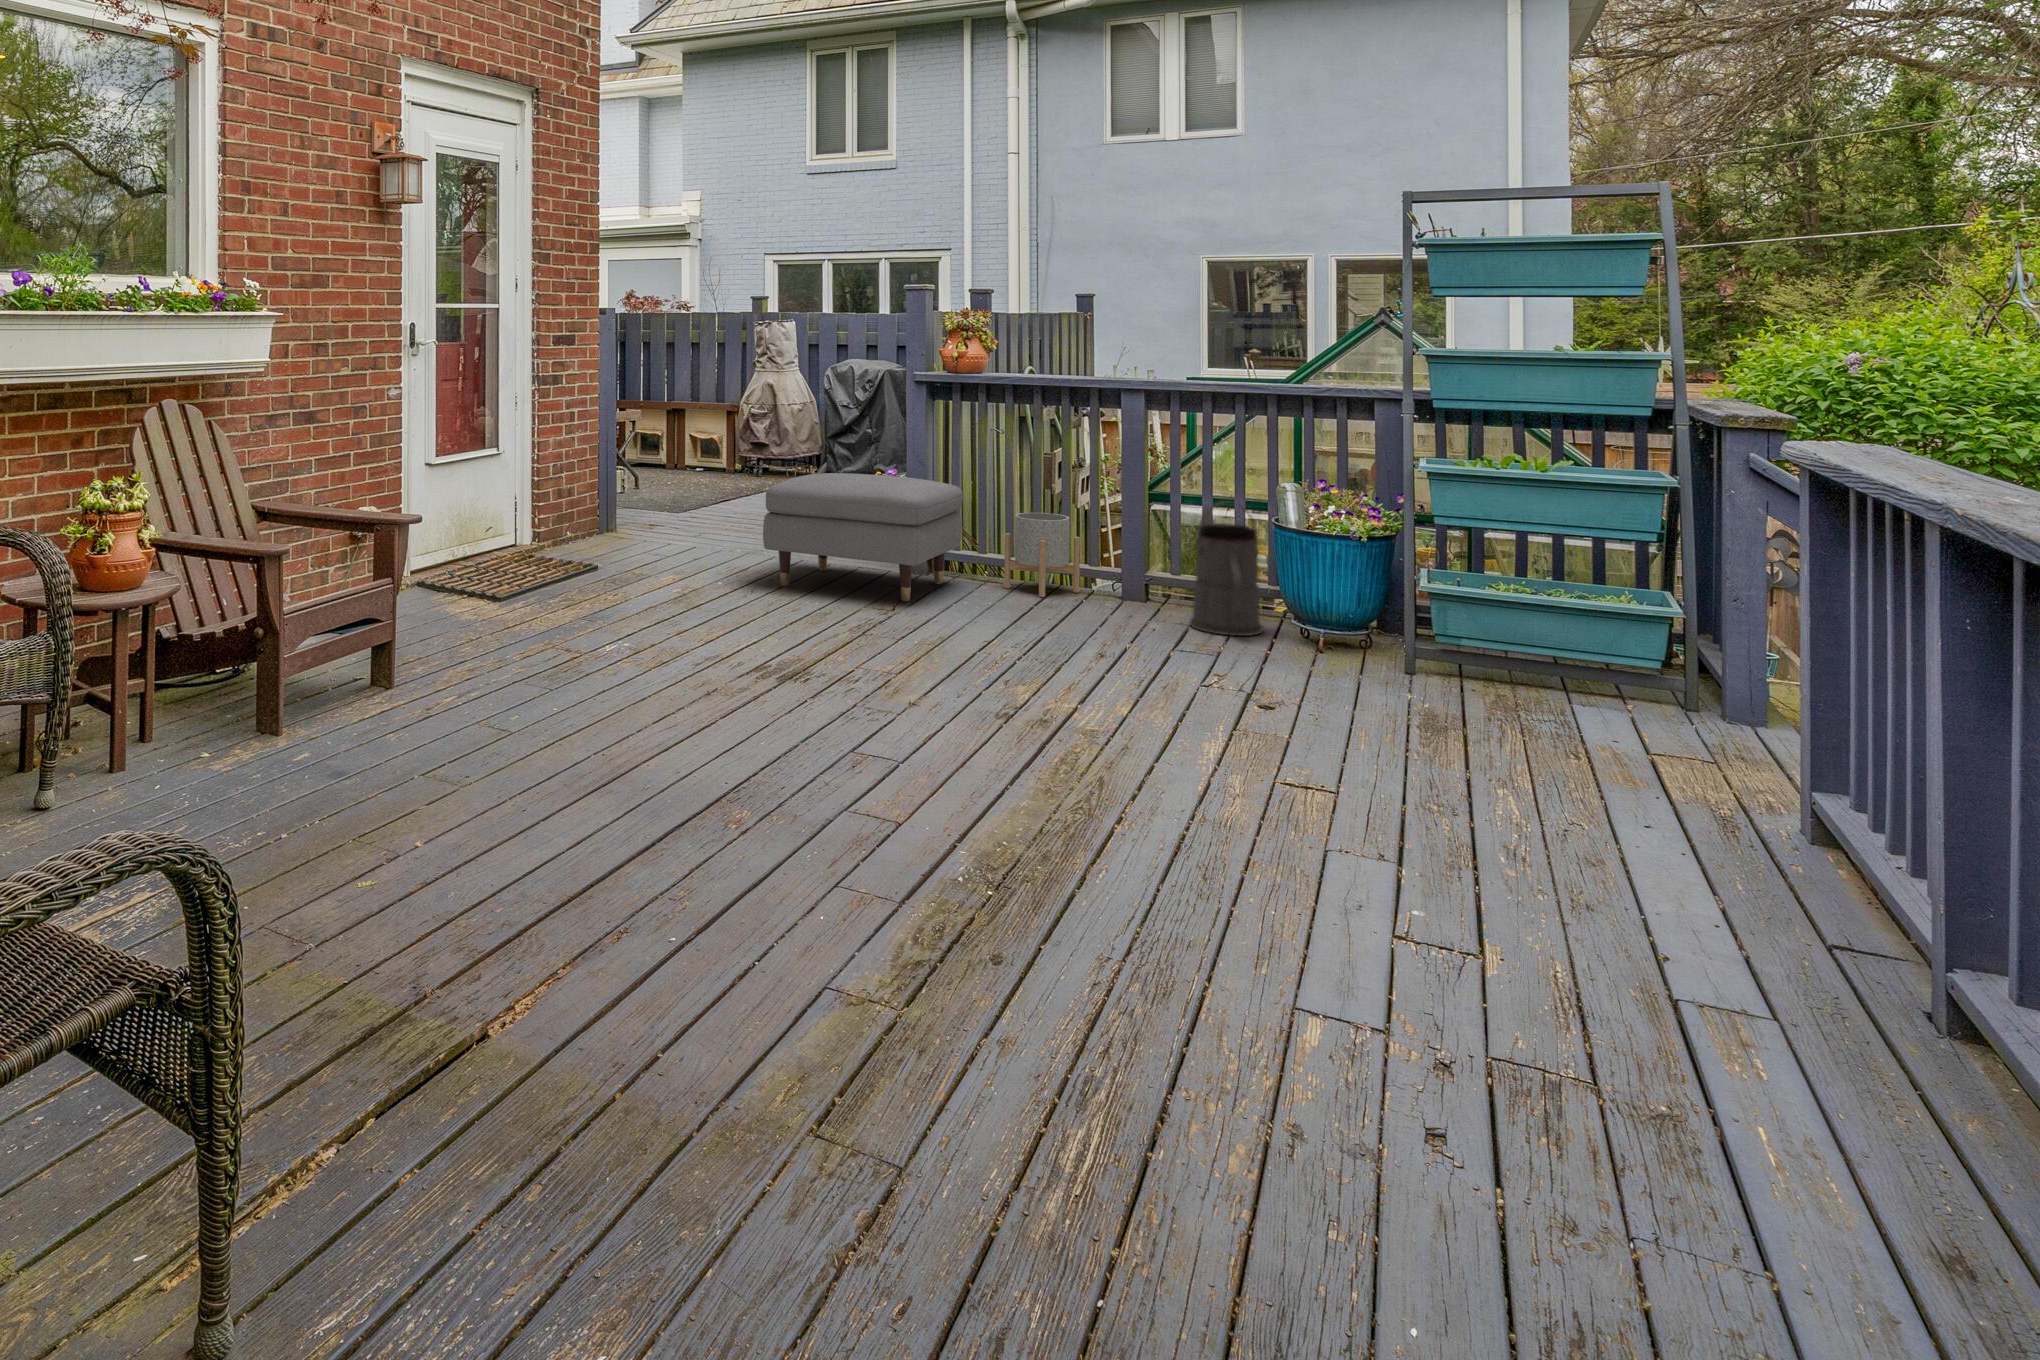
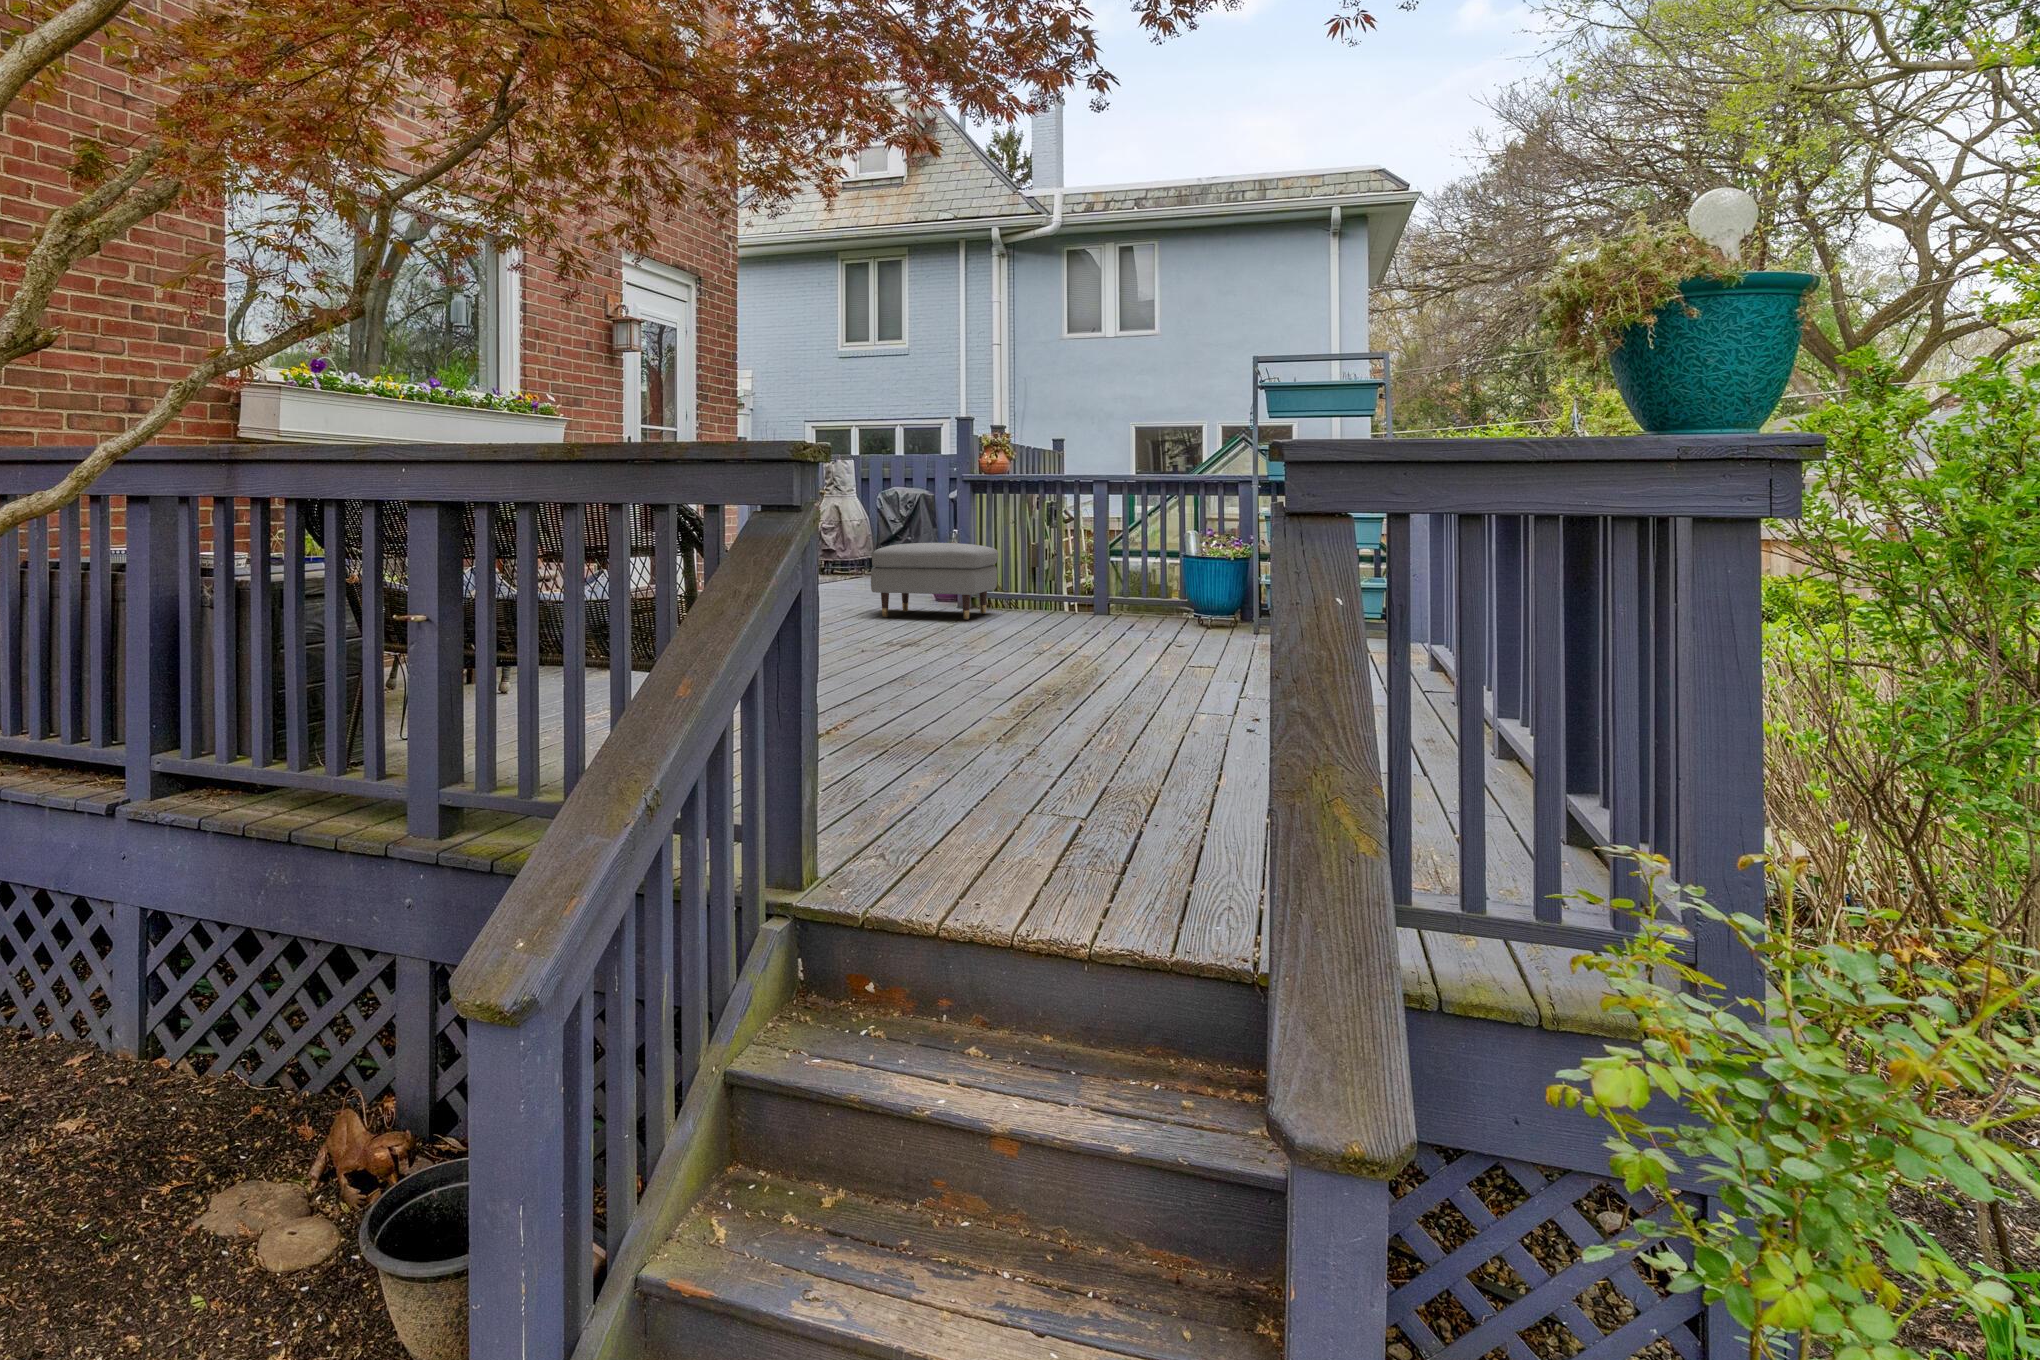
watering can: present [1190,502,1263,636] -> none [1139,544,1180,624]
planter: present [1004,513,1080,597] -> none [1025,565,1071,616]

